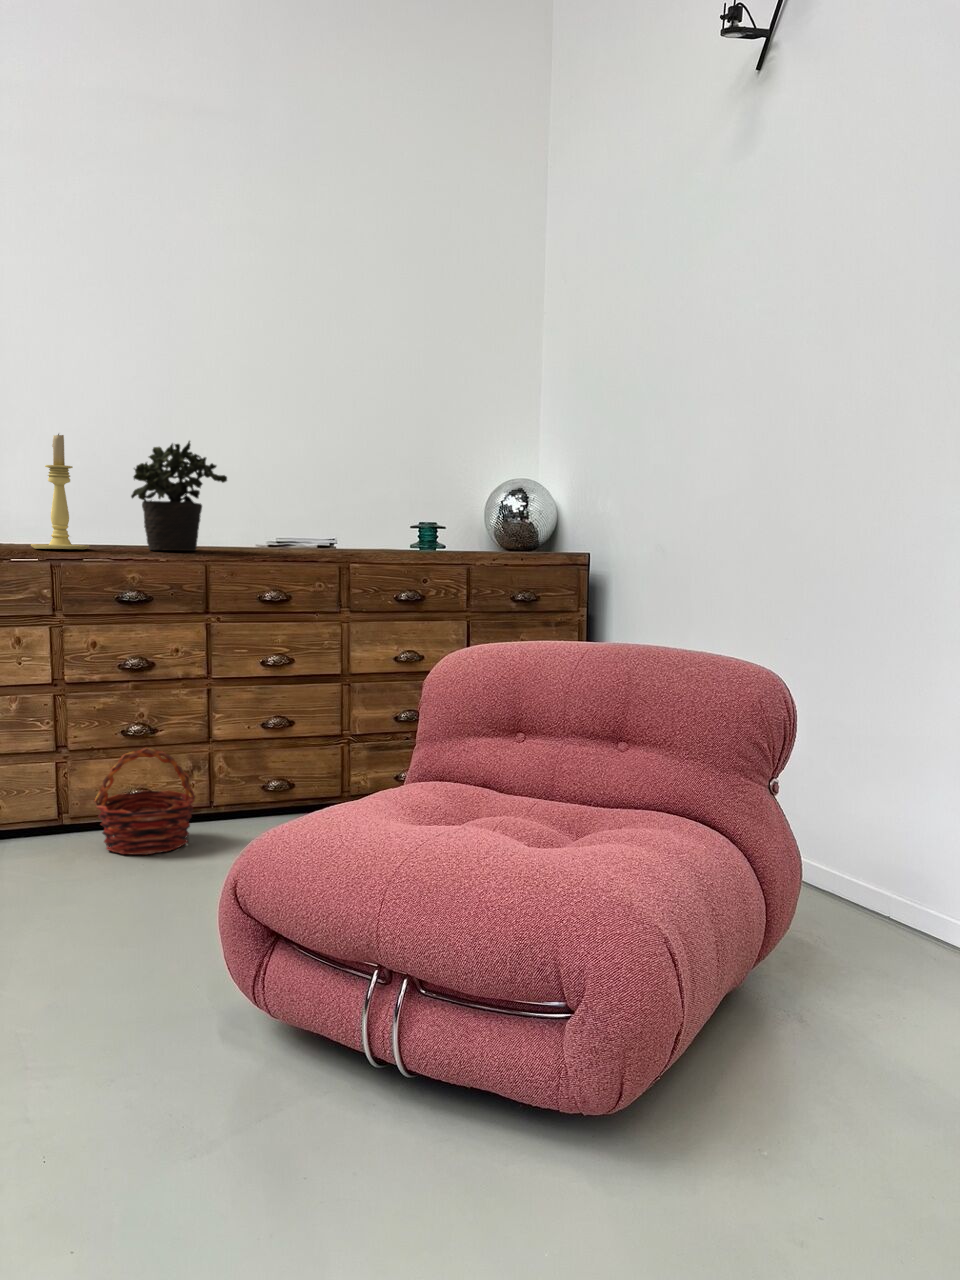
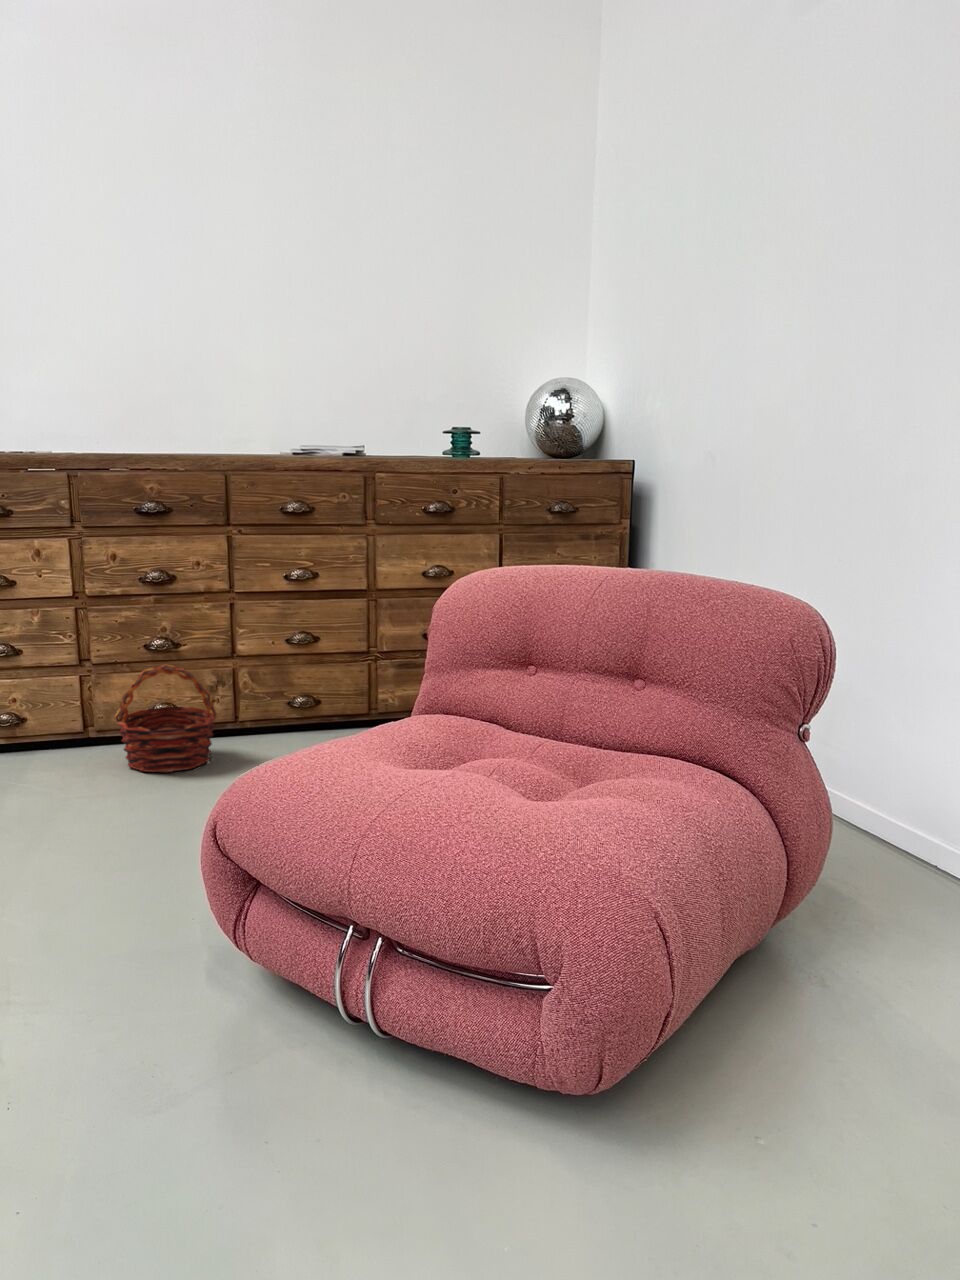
candle holder: present [31,434,89,549] -> none [43,334,105,458]
potted plant: present [131,441,227,551] -> none [145,341,247,459]

